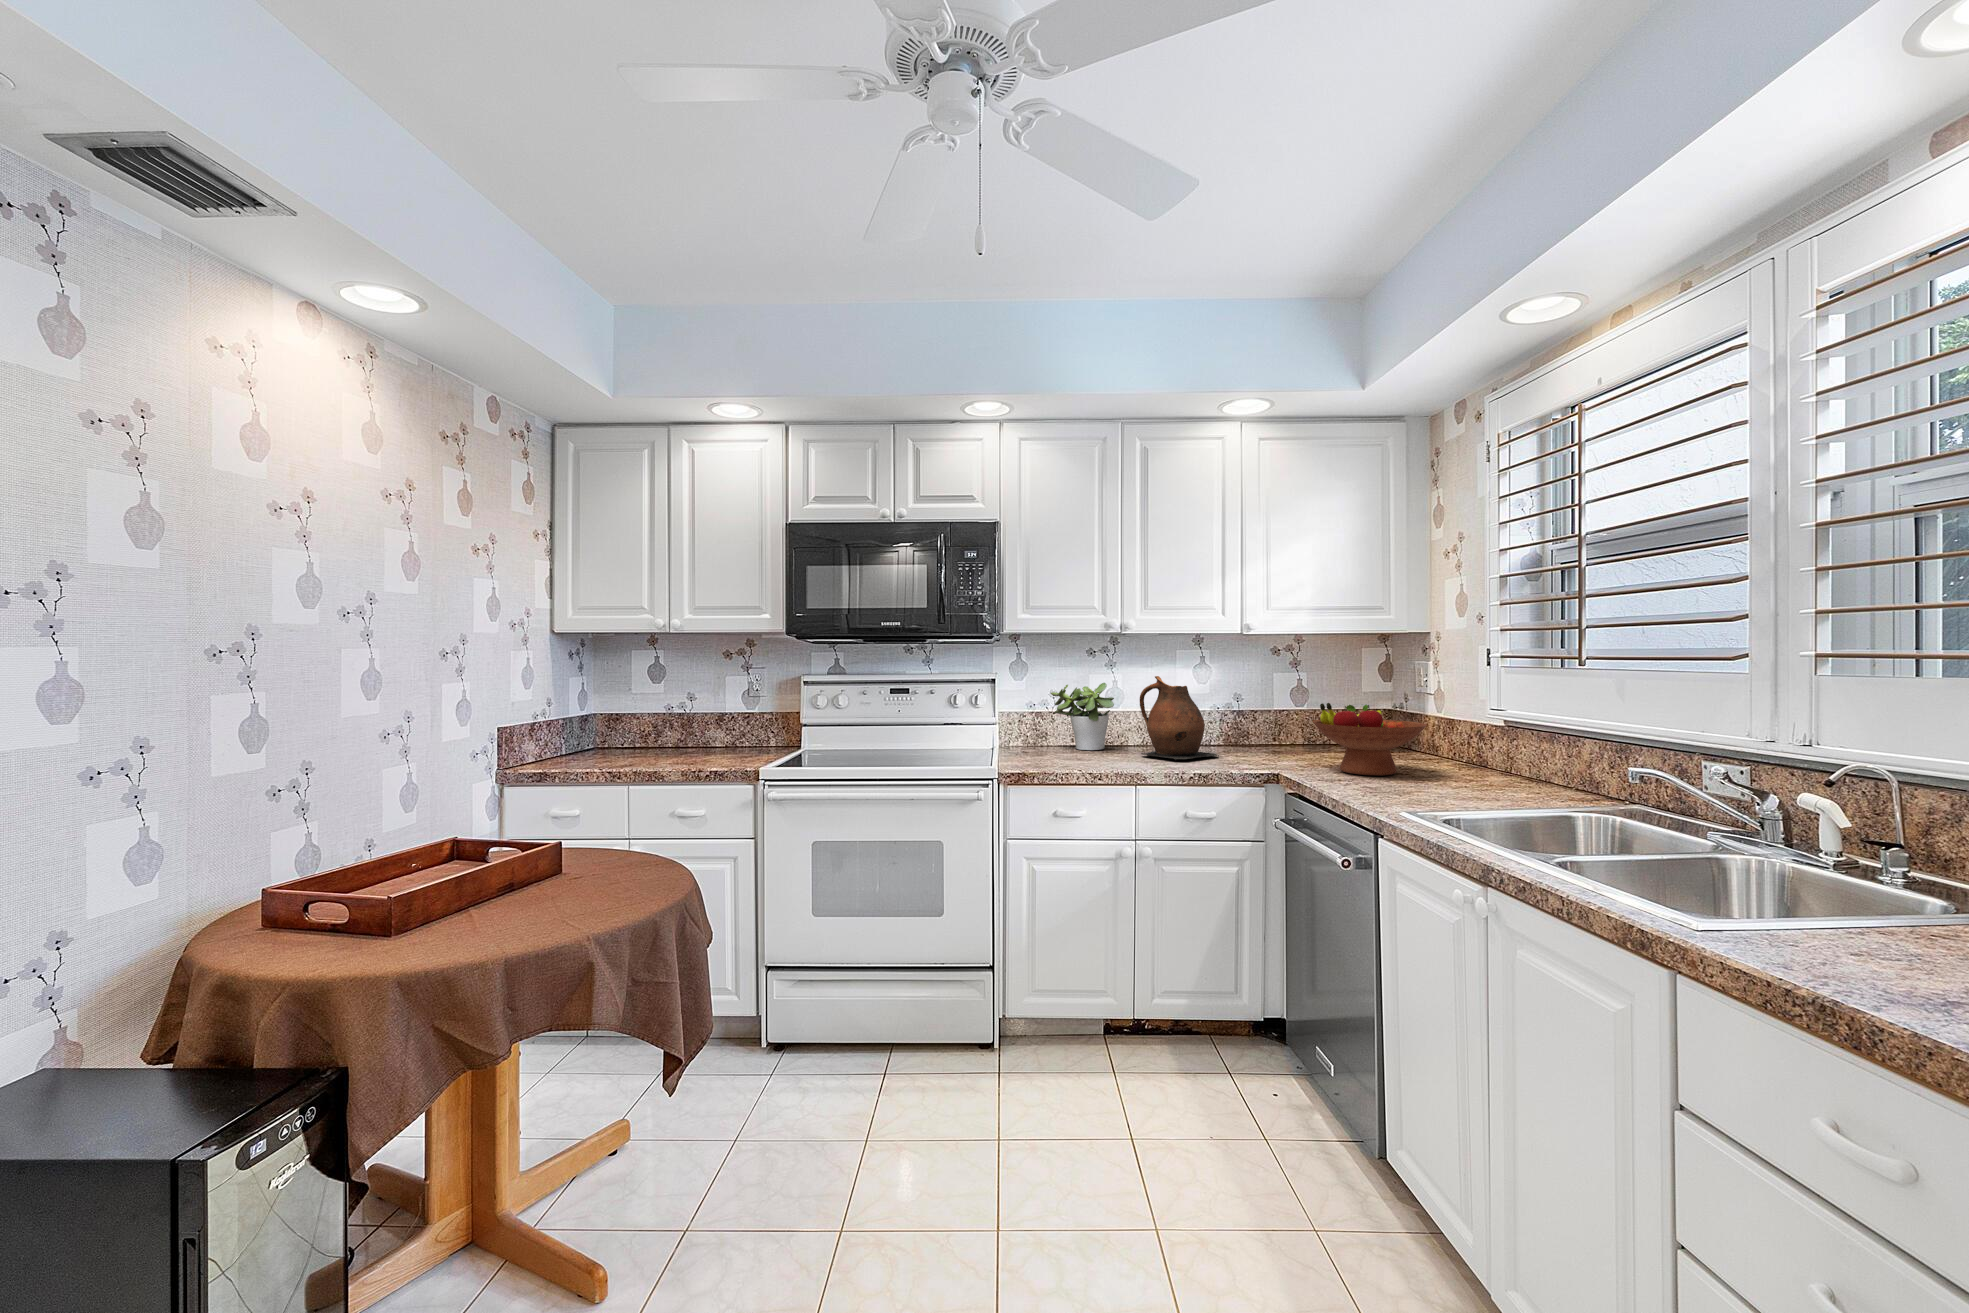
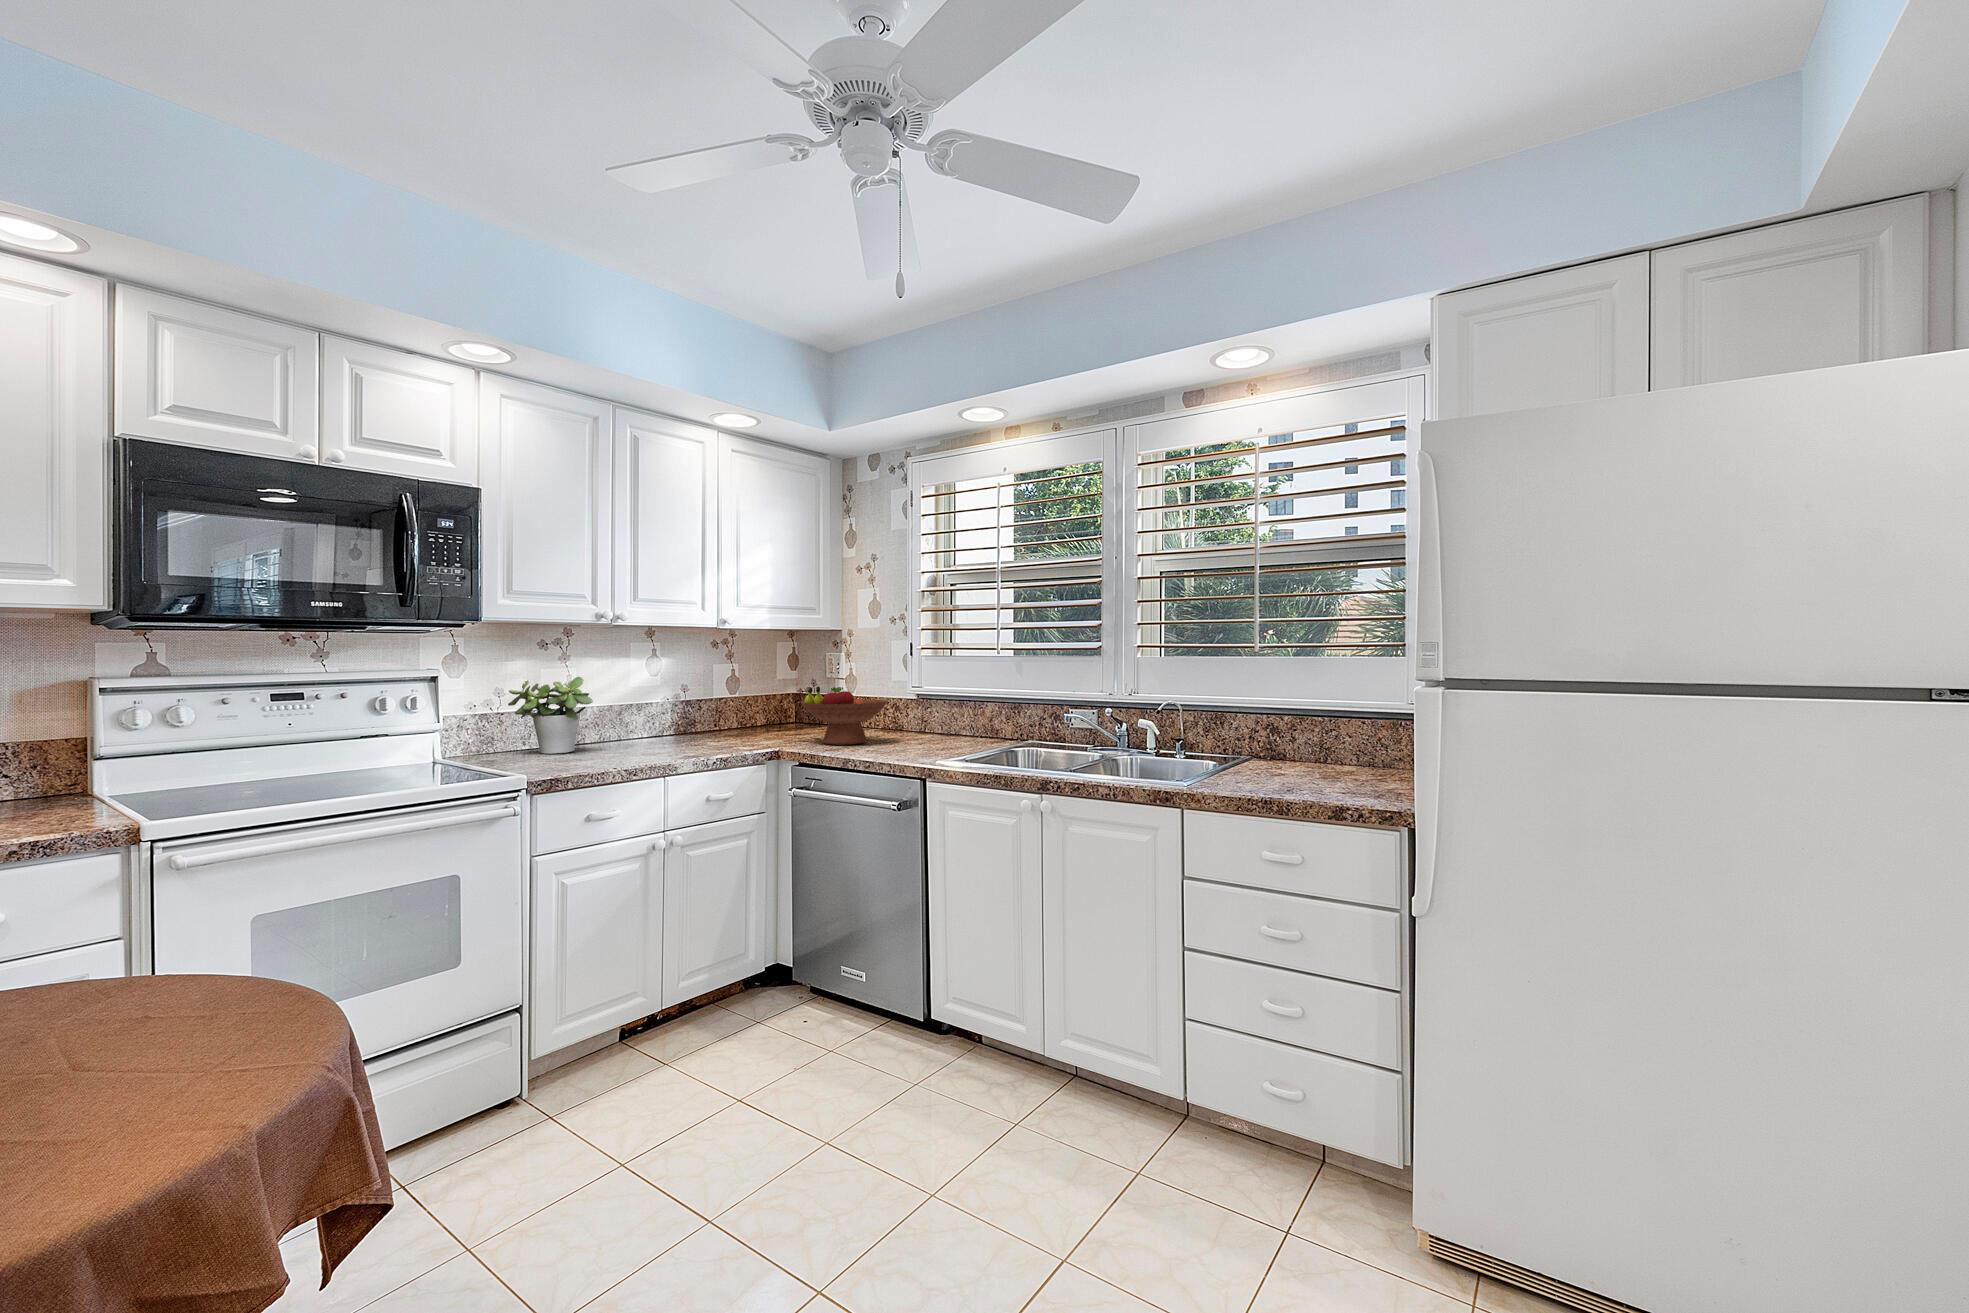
ceramic pitcher: present [1140,676,1219,760] -> none [628,668,706,751]

